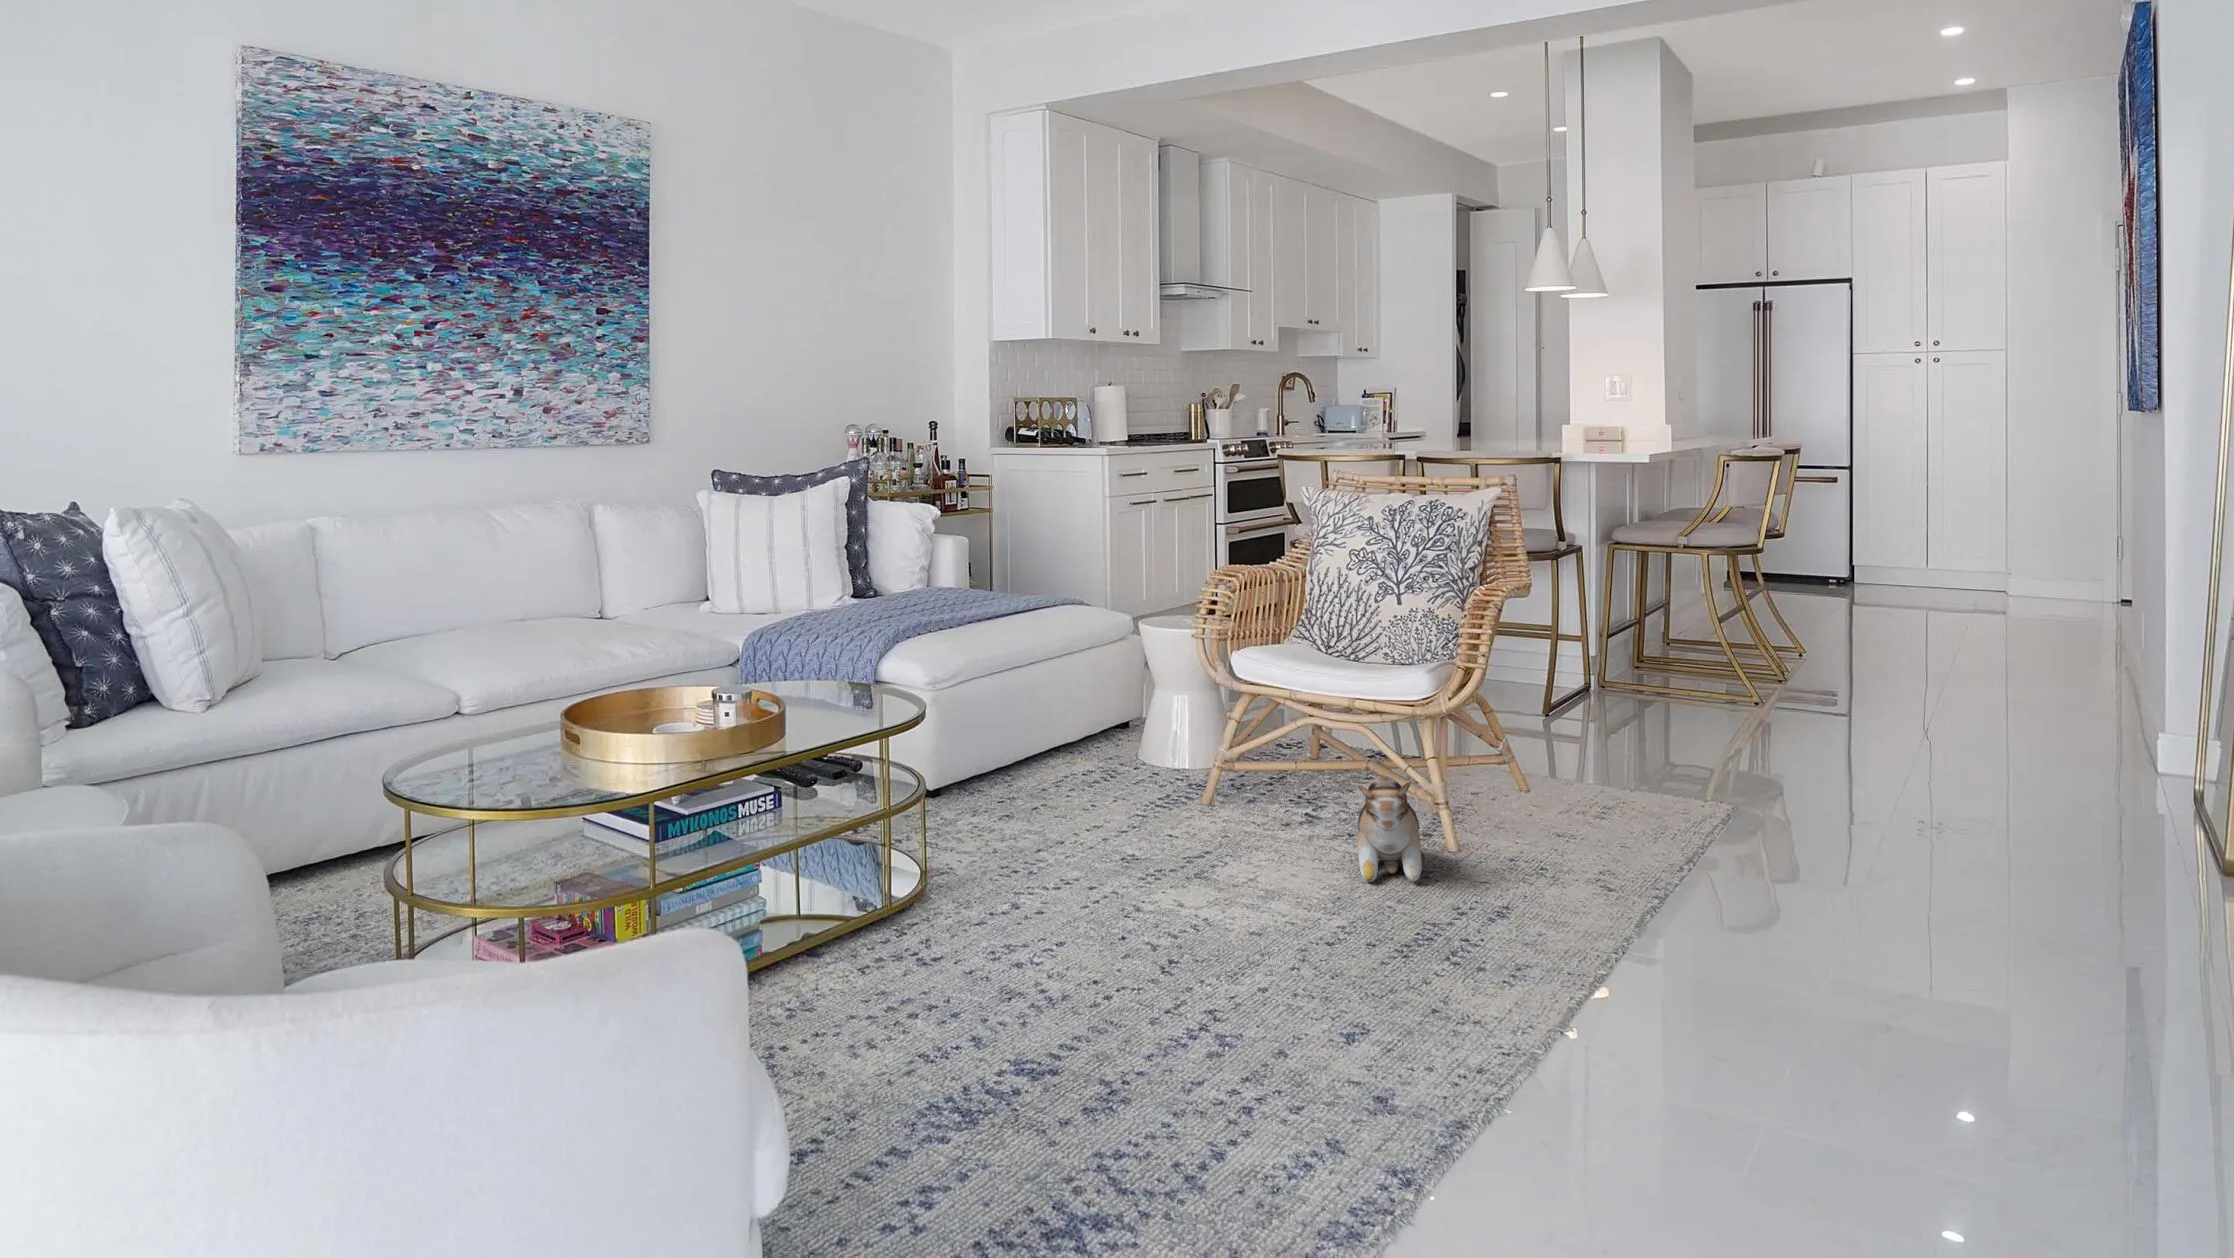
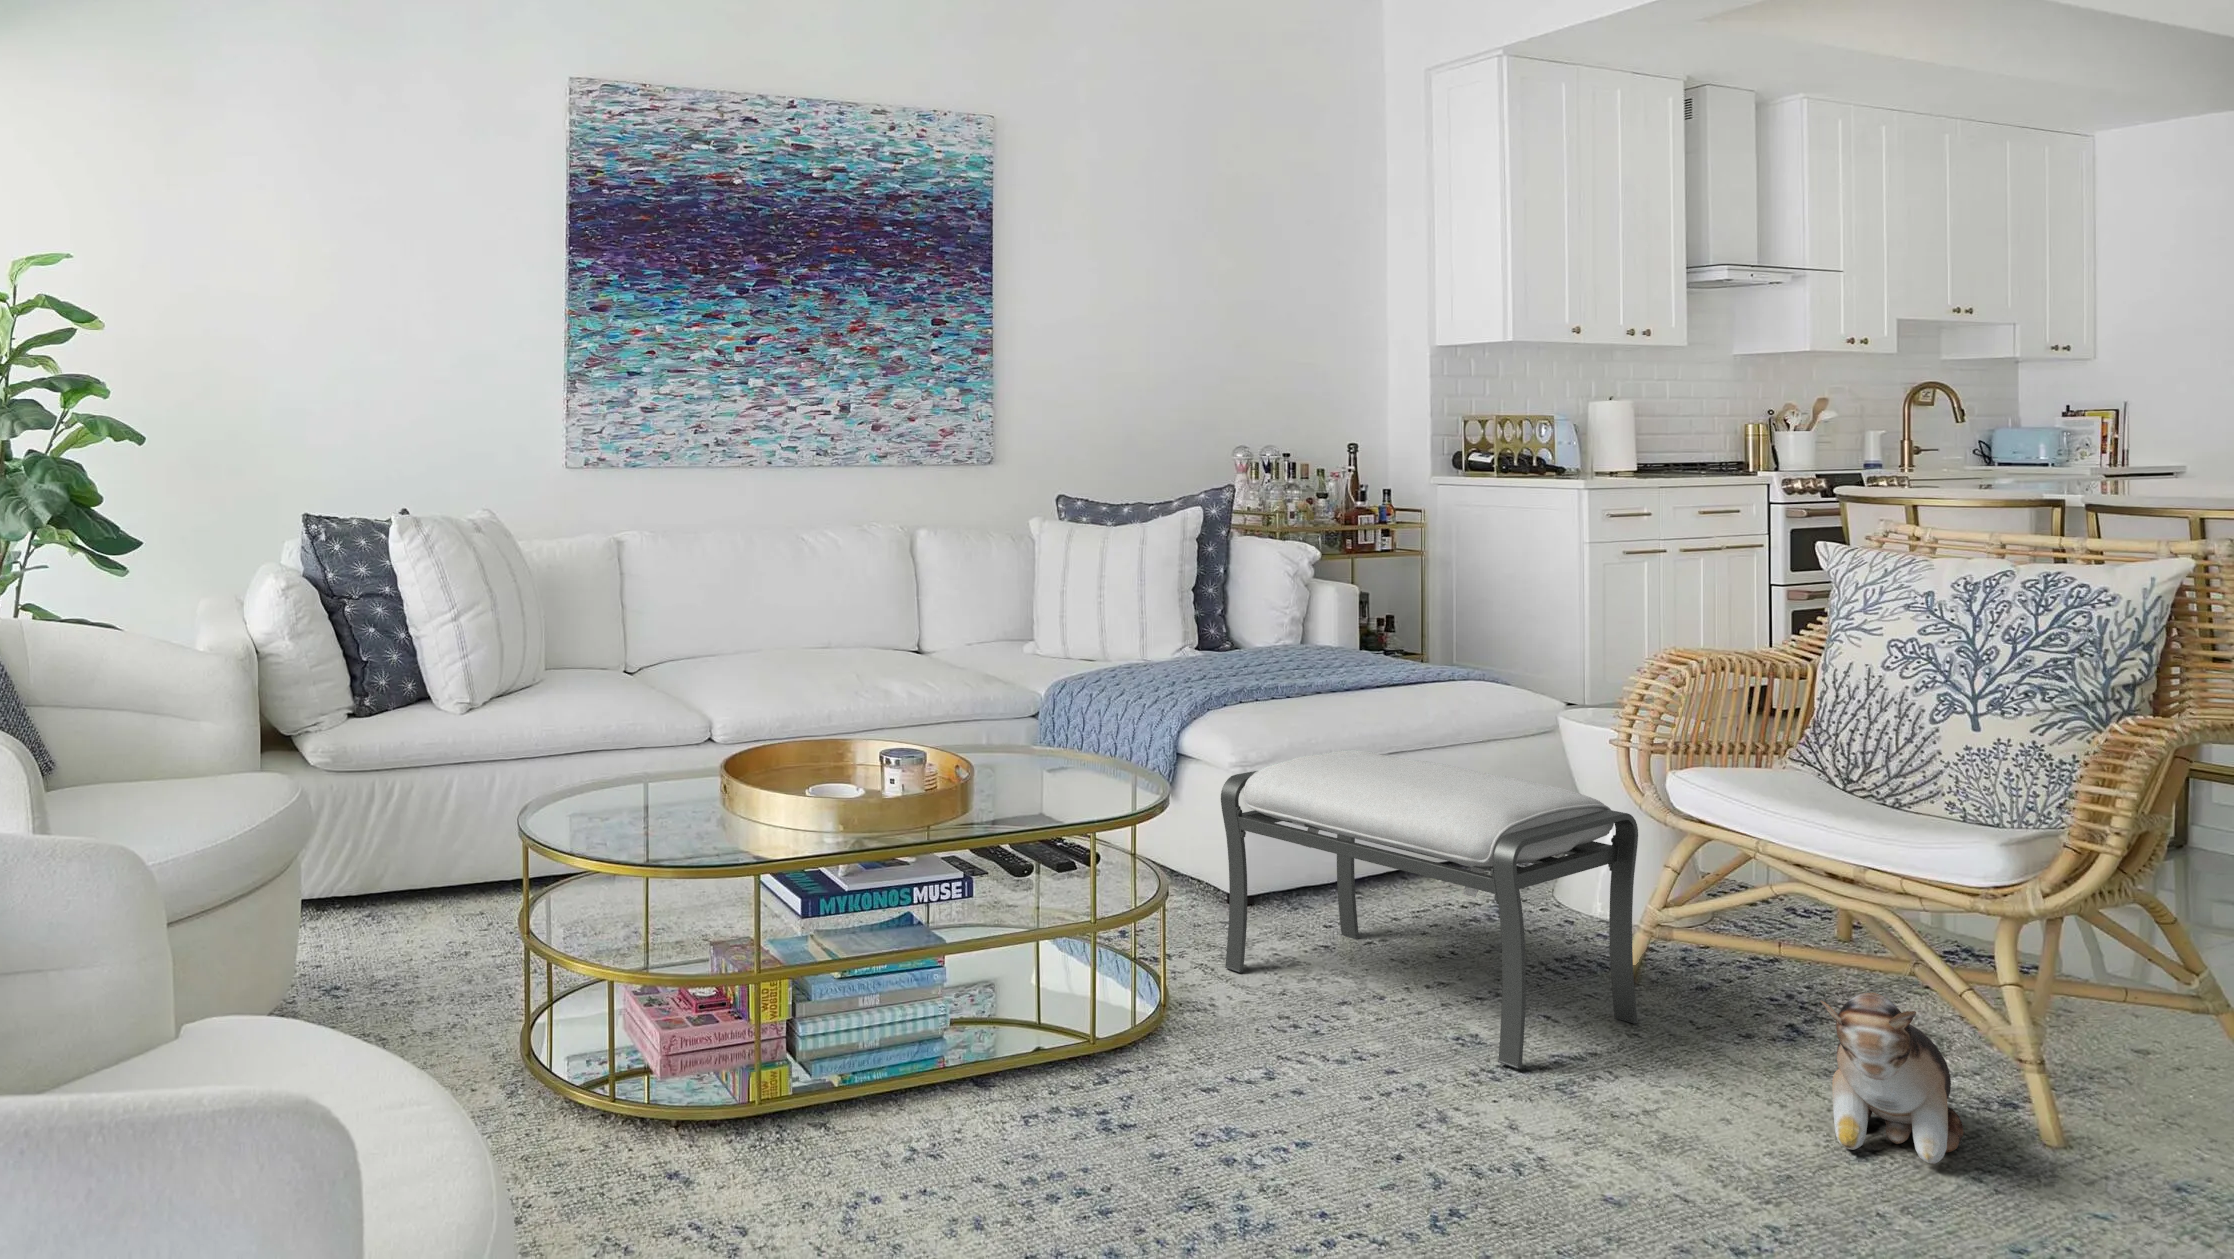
ottoman: none [936,657,1223,871] -> present [1221,750,1638,1069]

